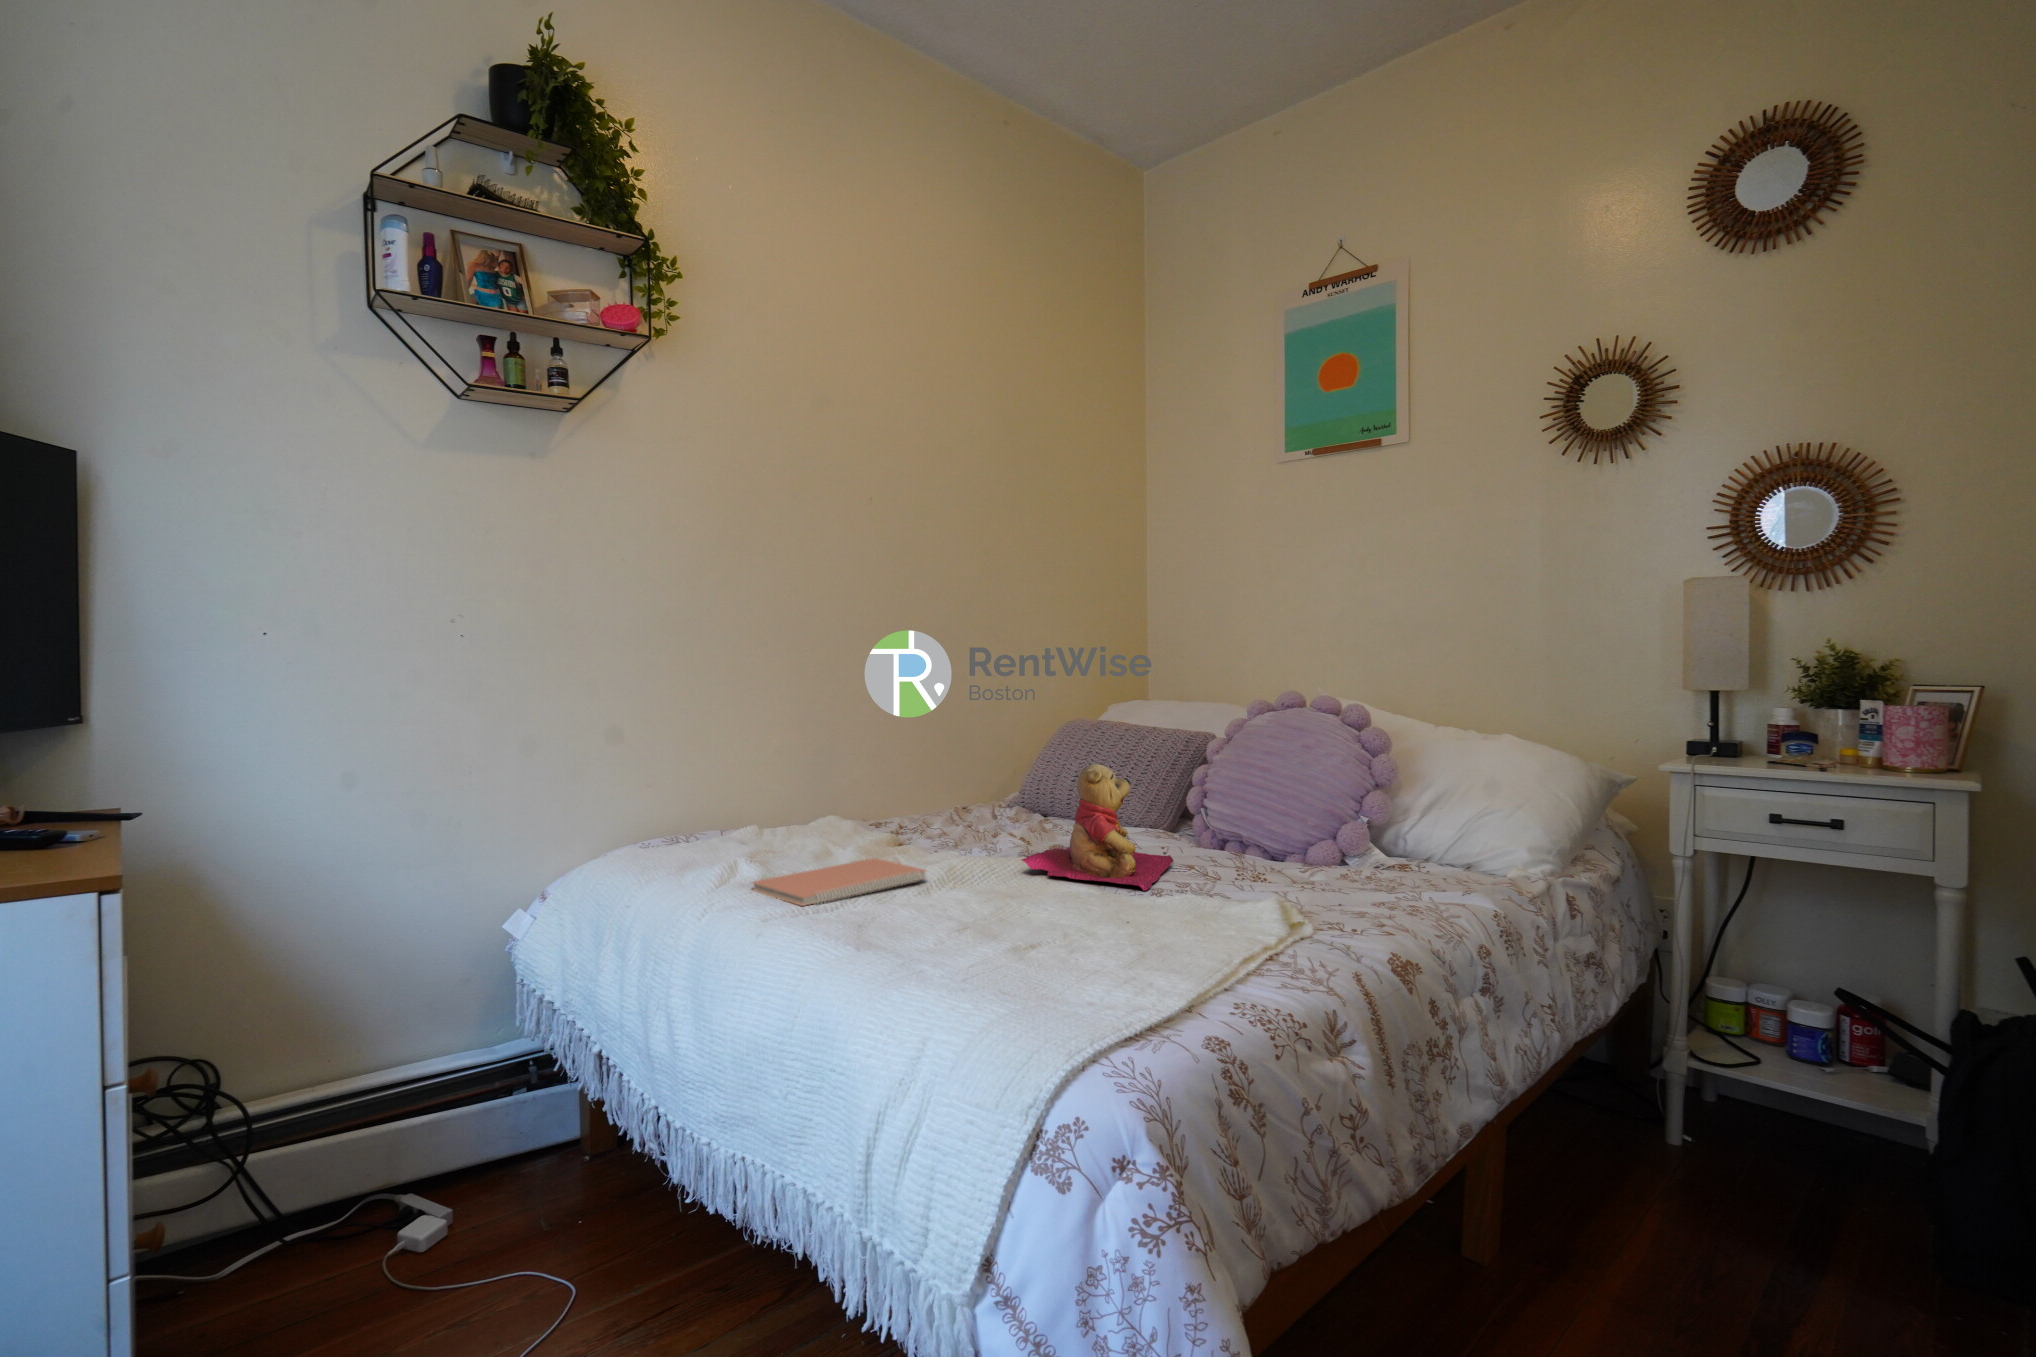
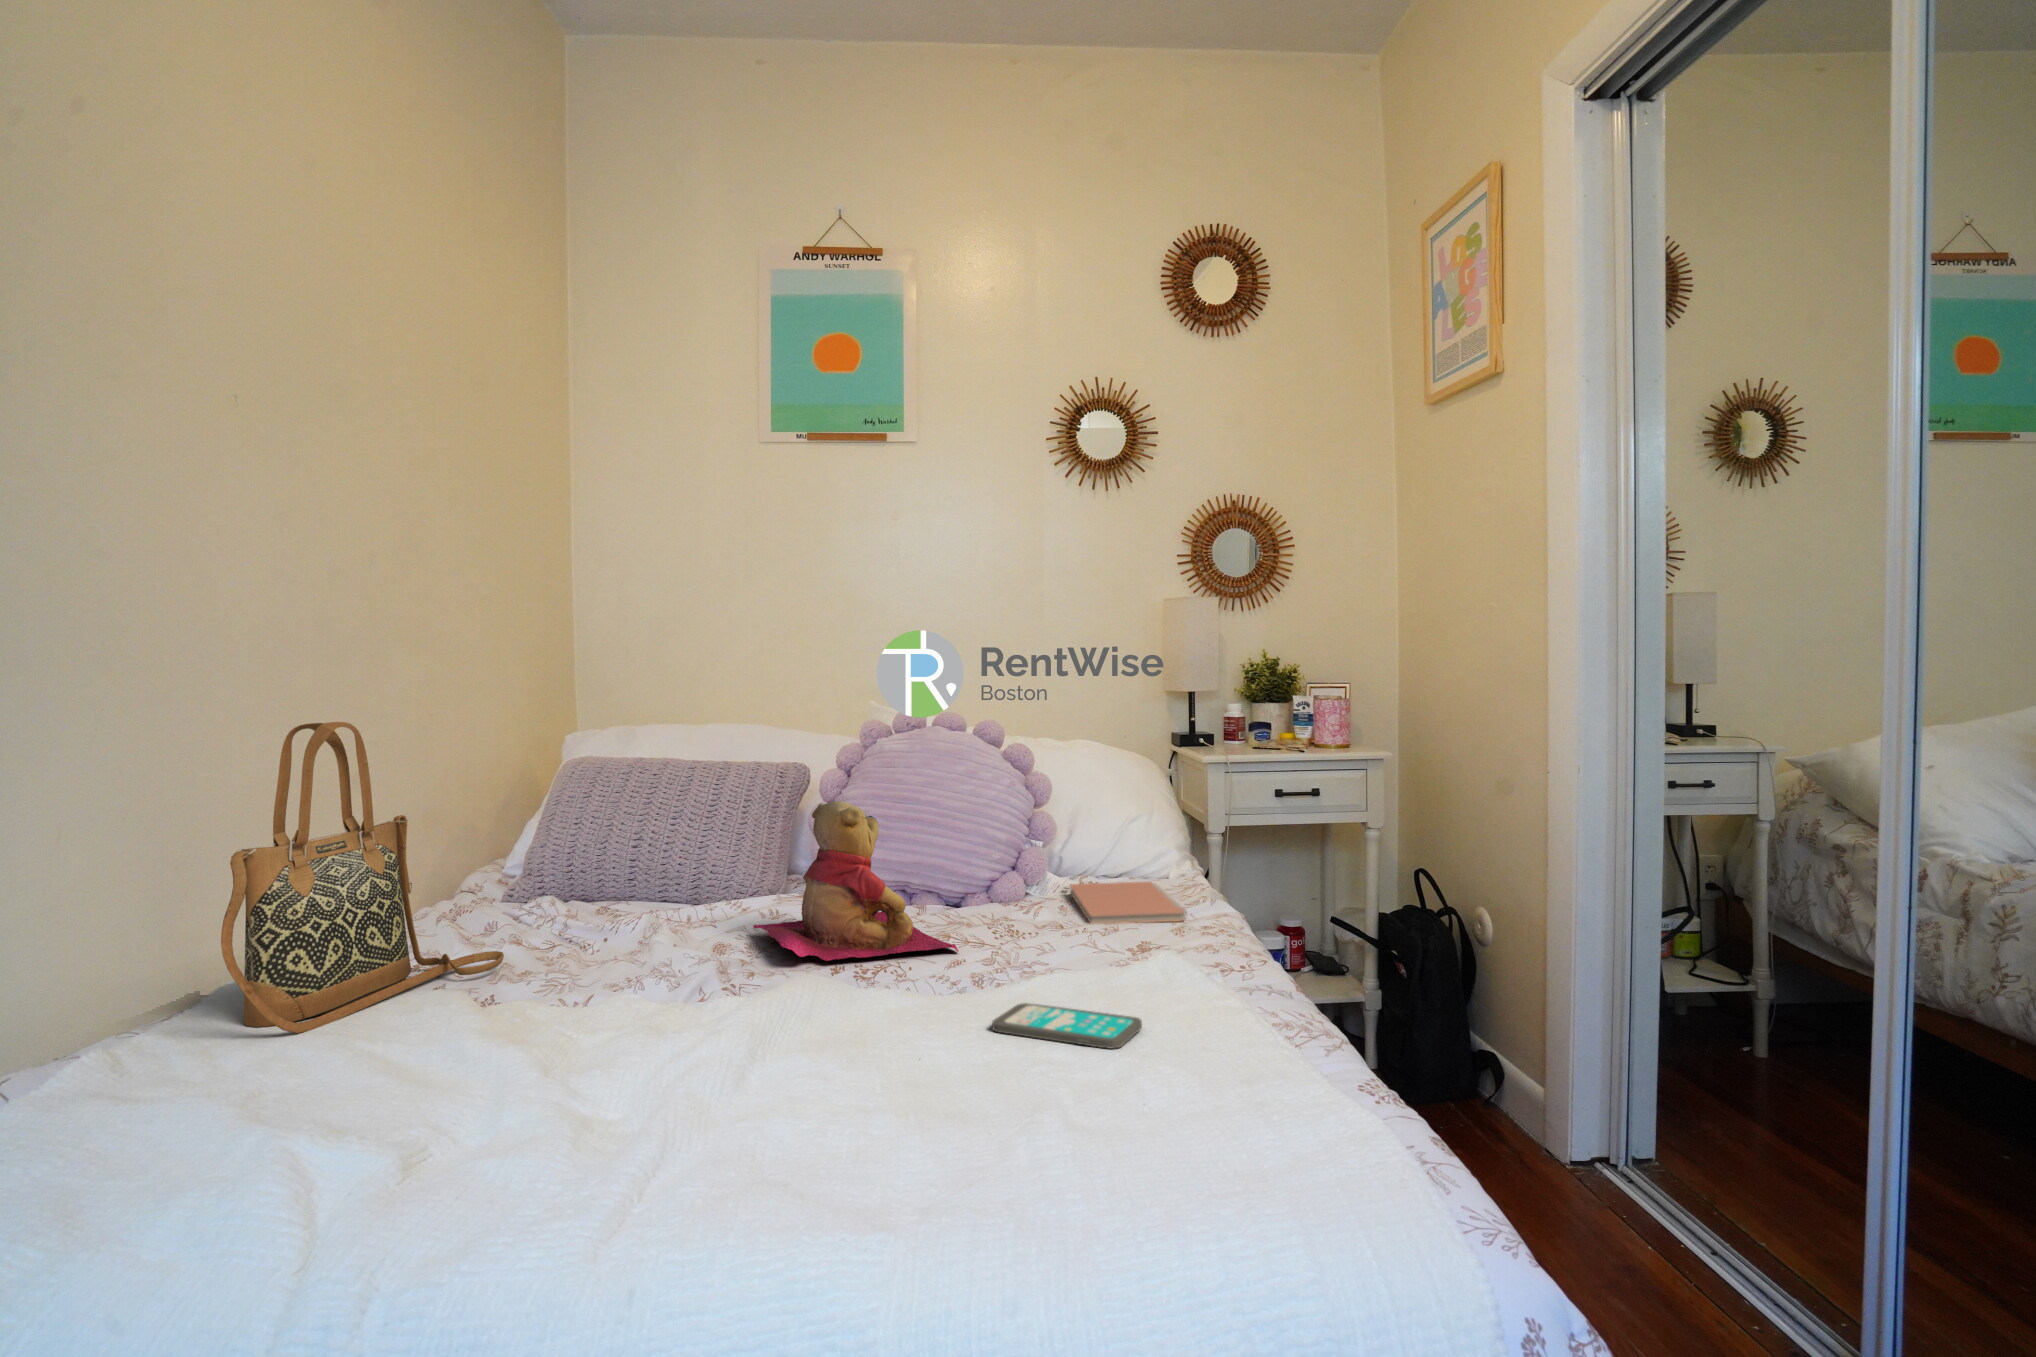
handbag: none [748,692,912,853] -> present [221,722,504,1034]
notebook: present [752,858,926,906] -> present [1070,882,1187,924]
smartphone: none [1011,922,1091,960] -> present [992,1003,1142,1049]

